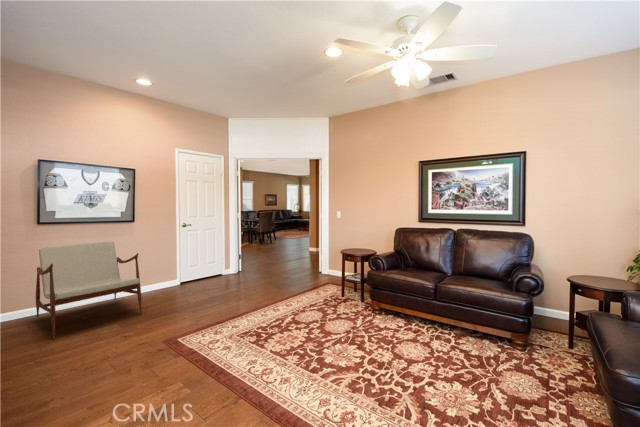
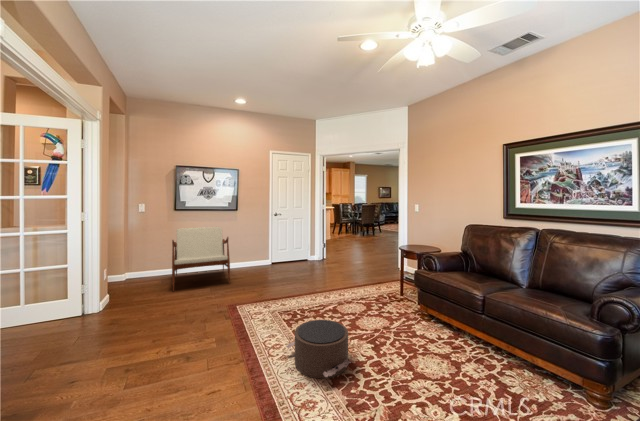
pouf: none [284,330,359,391] -> present [286,320,351,378]

